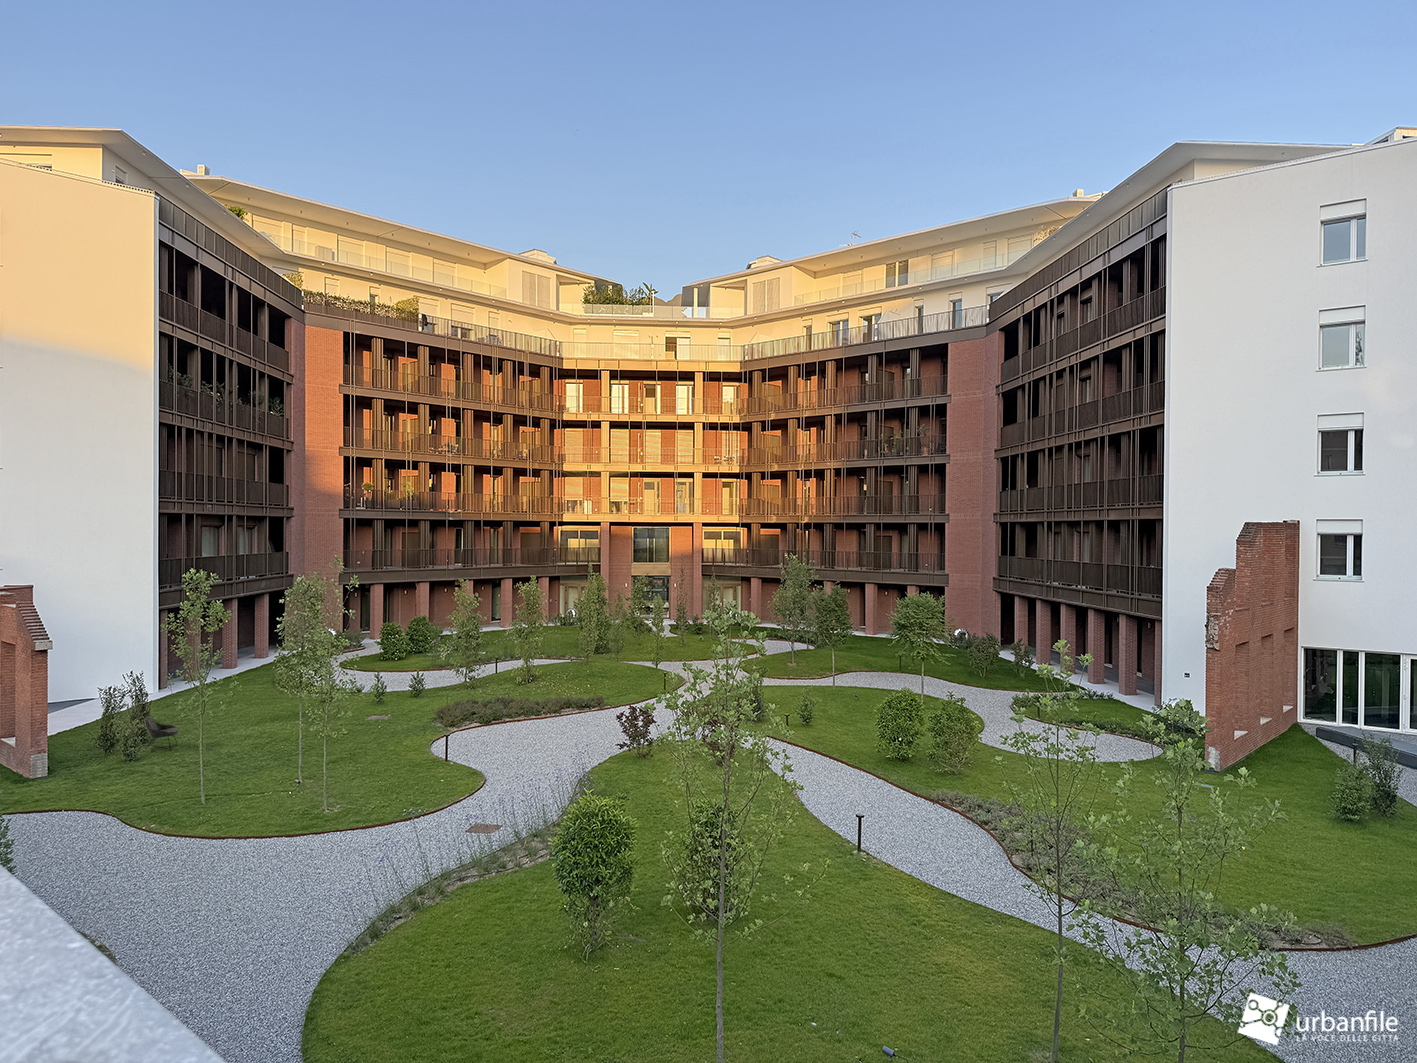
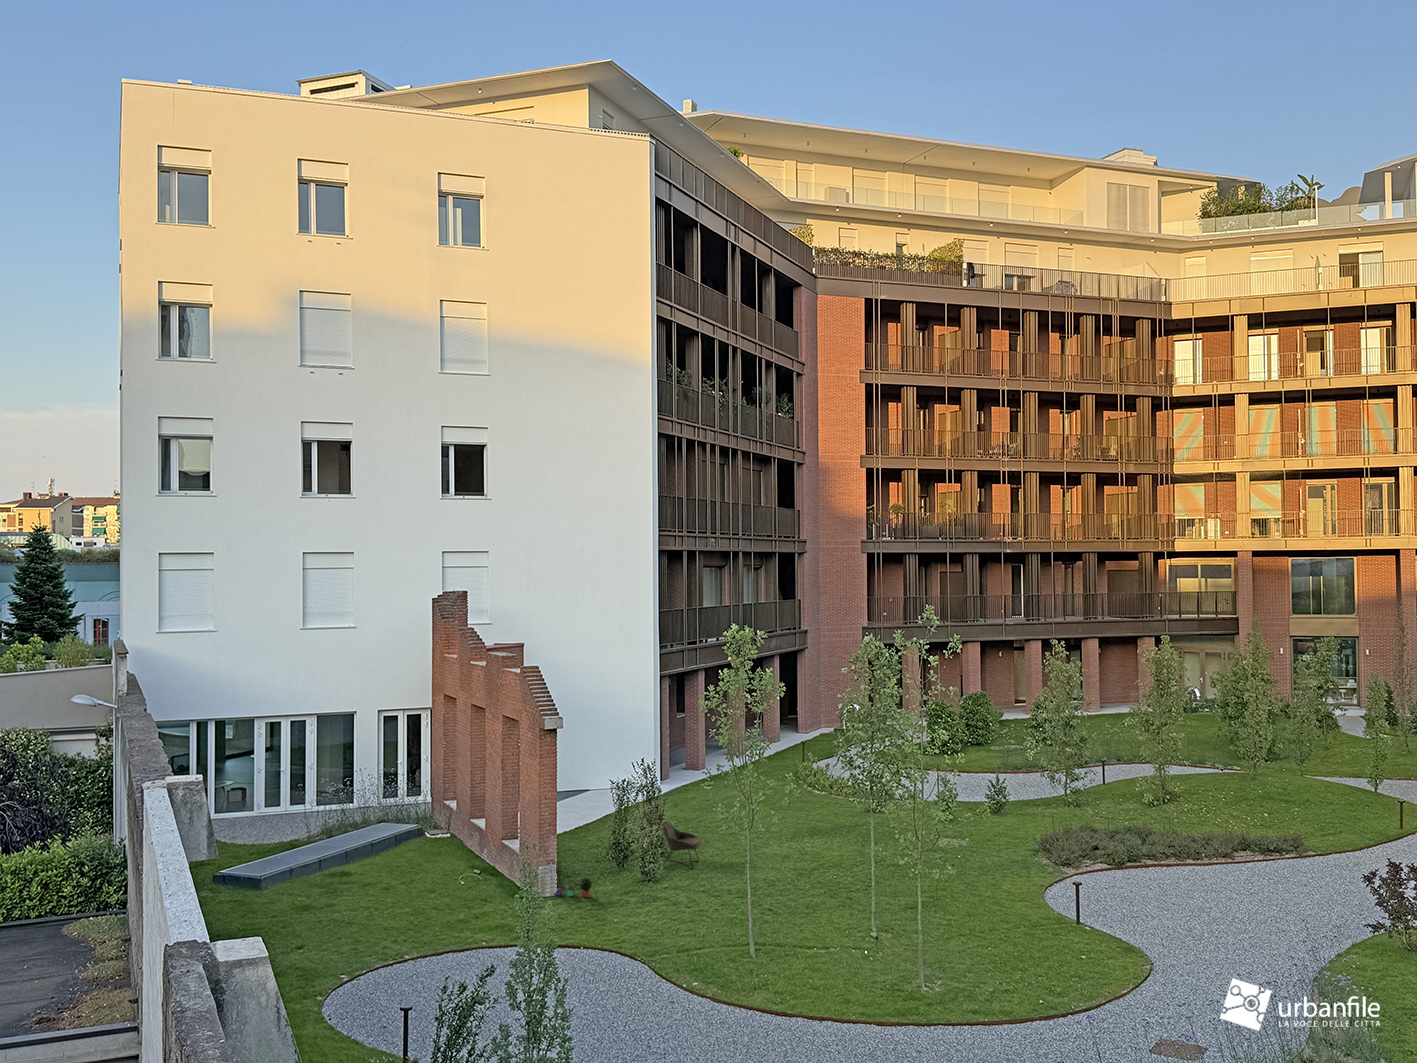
potted plant: none [39,753,78,779] -> present [554,863,592,897]

